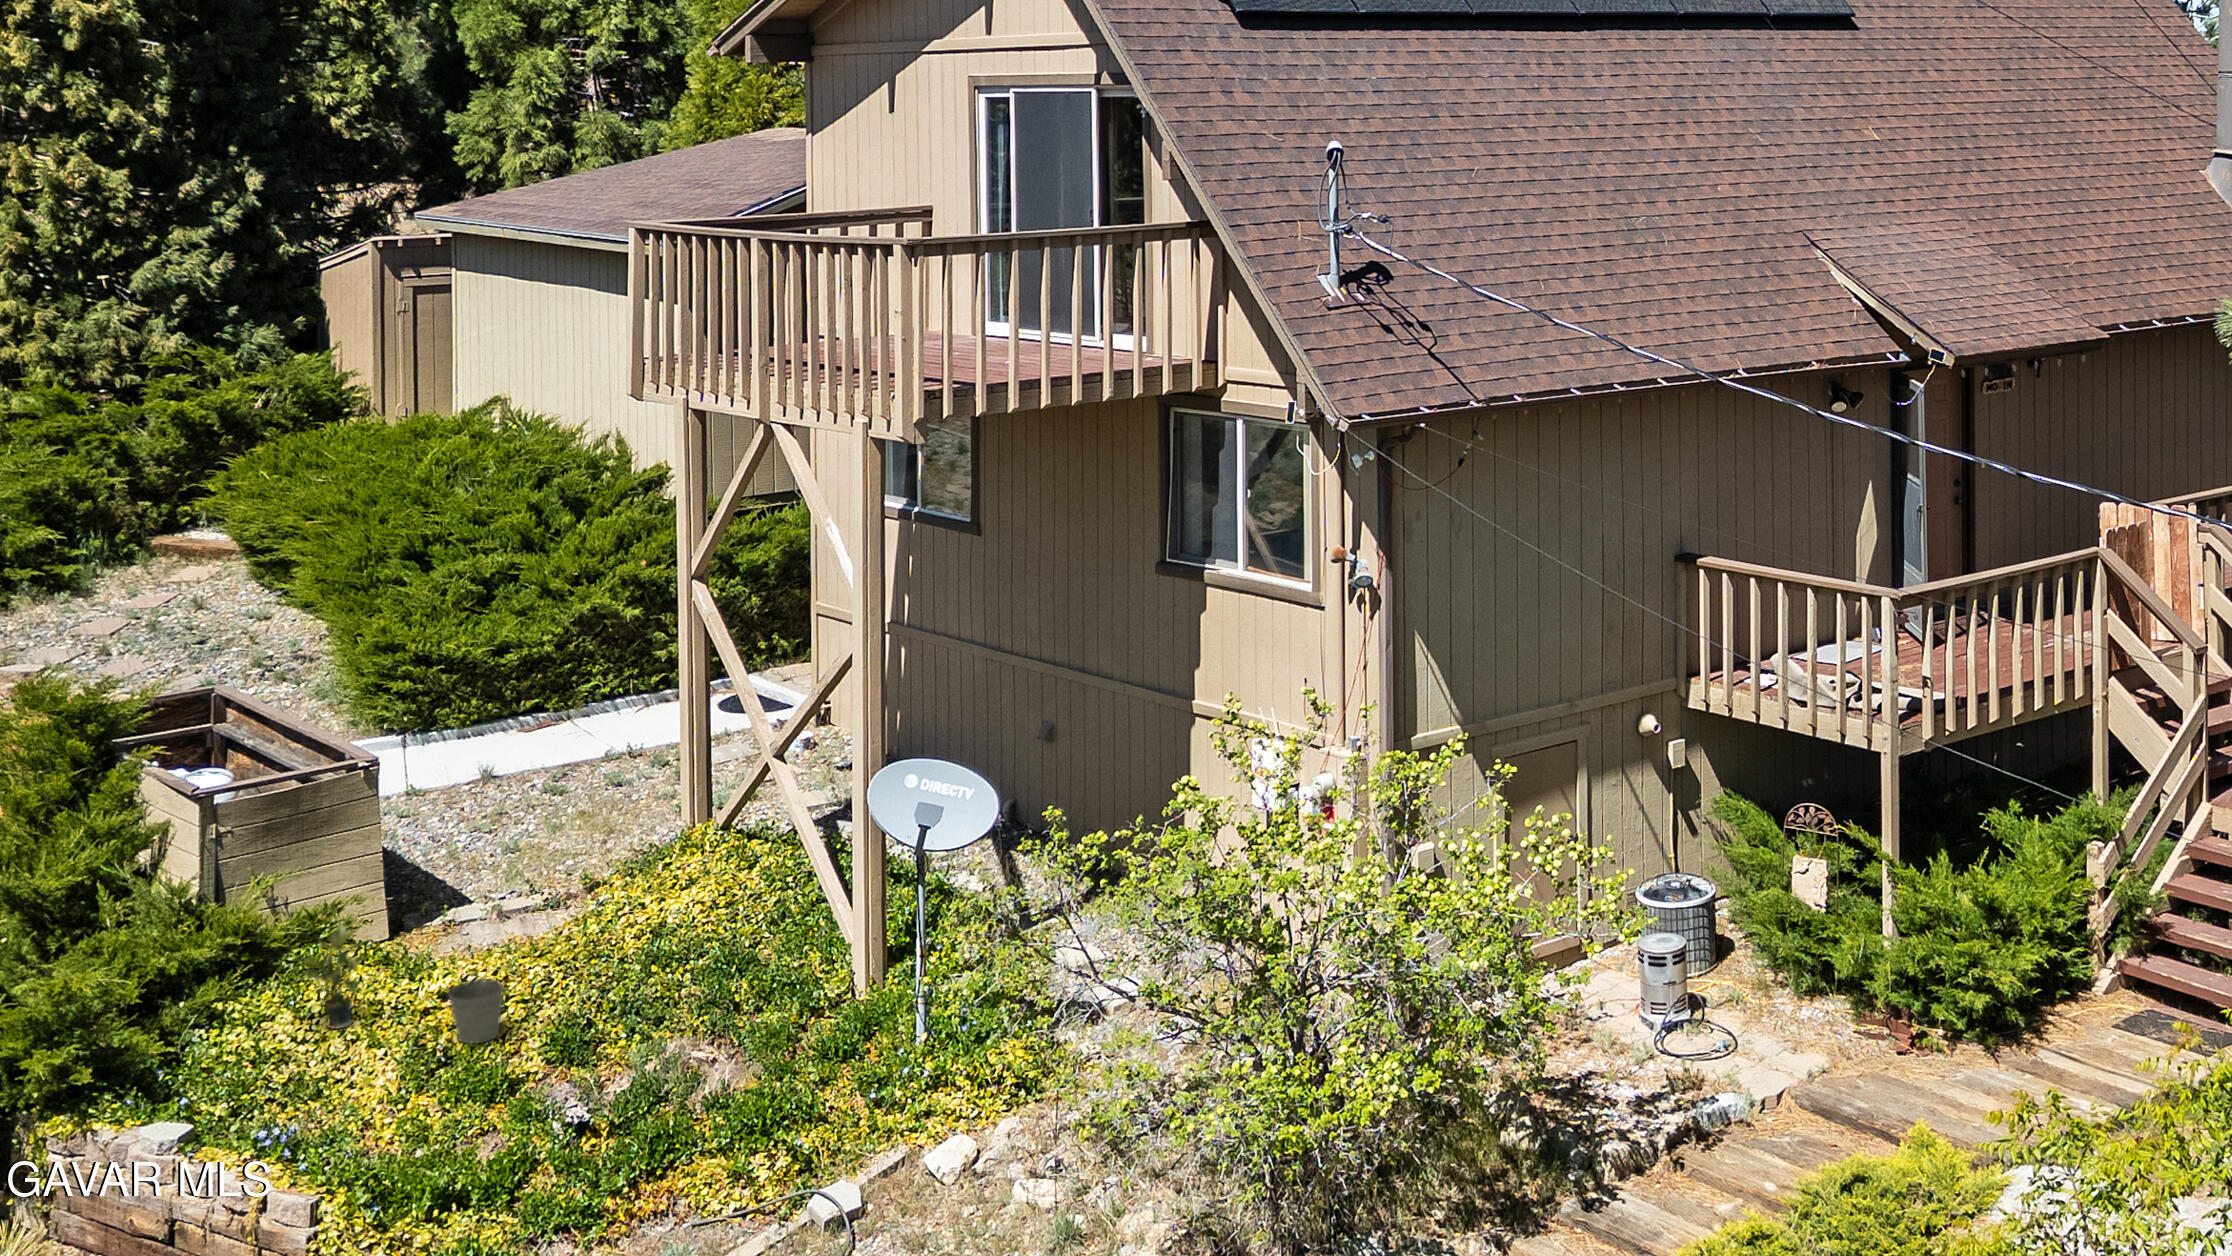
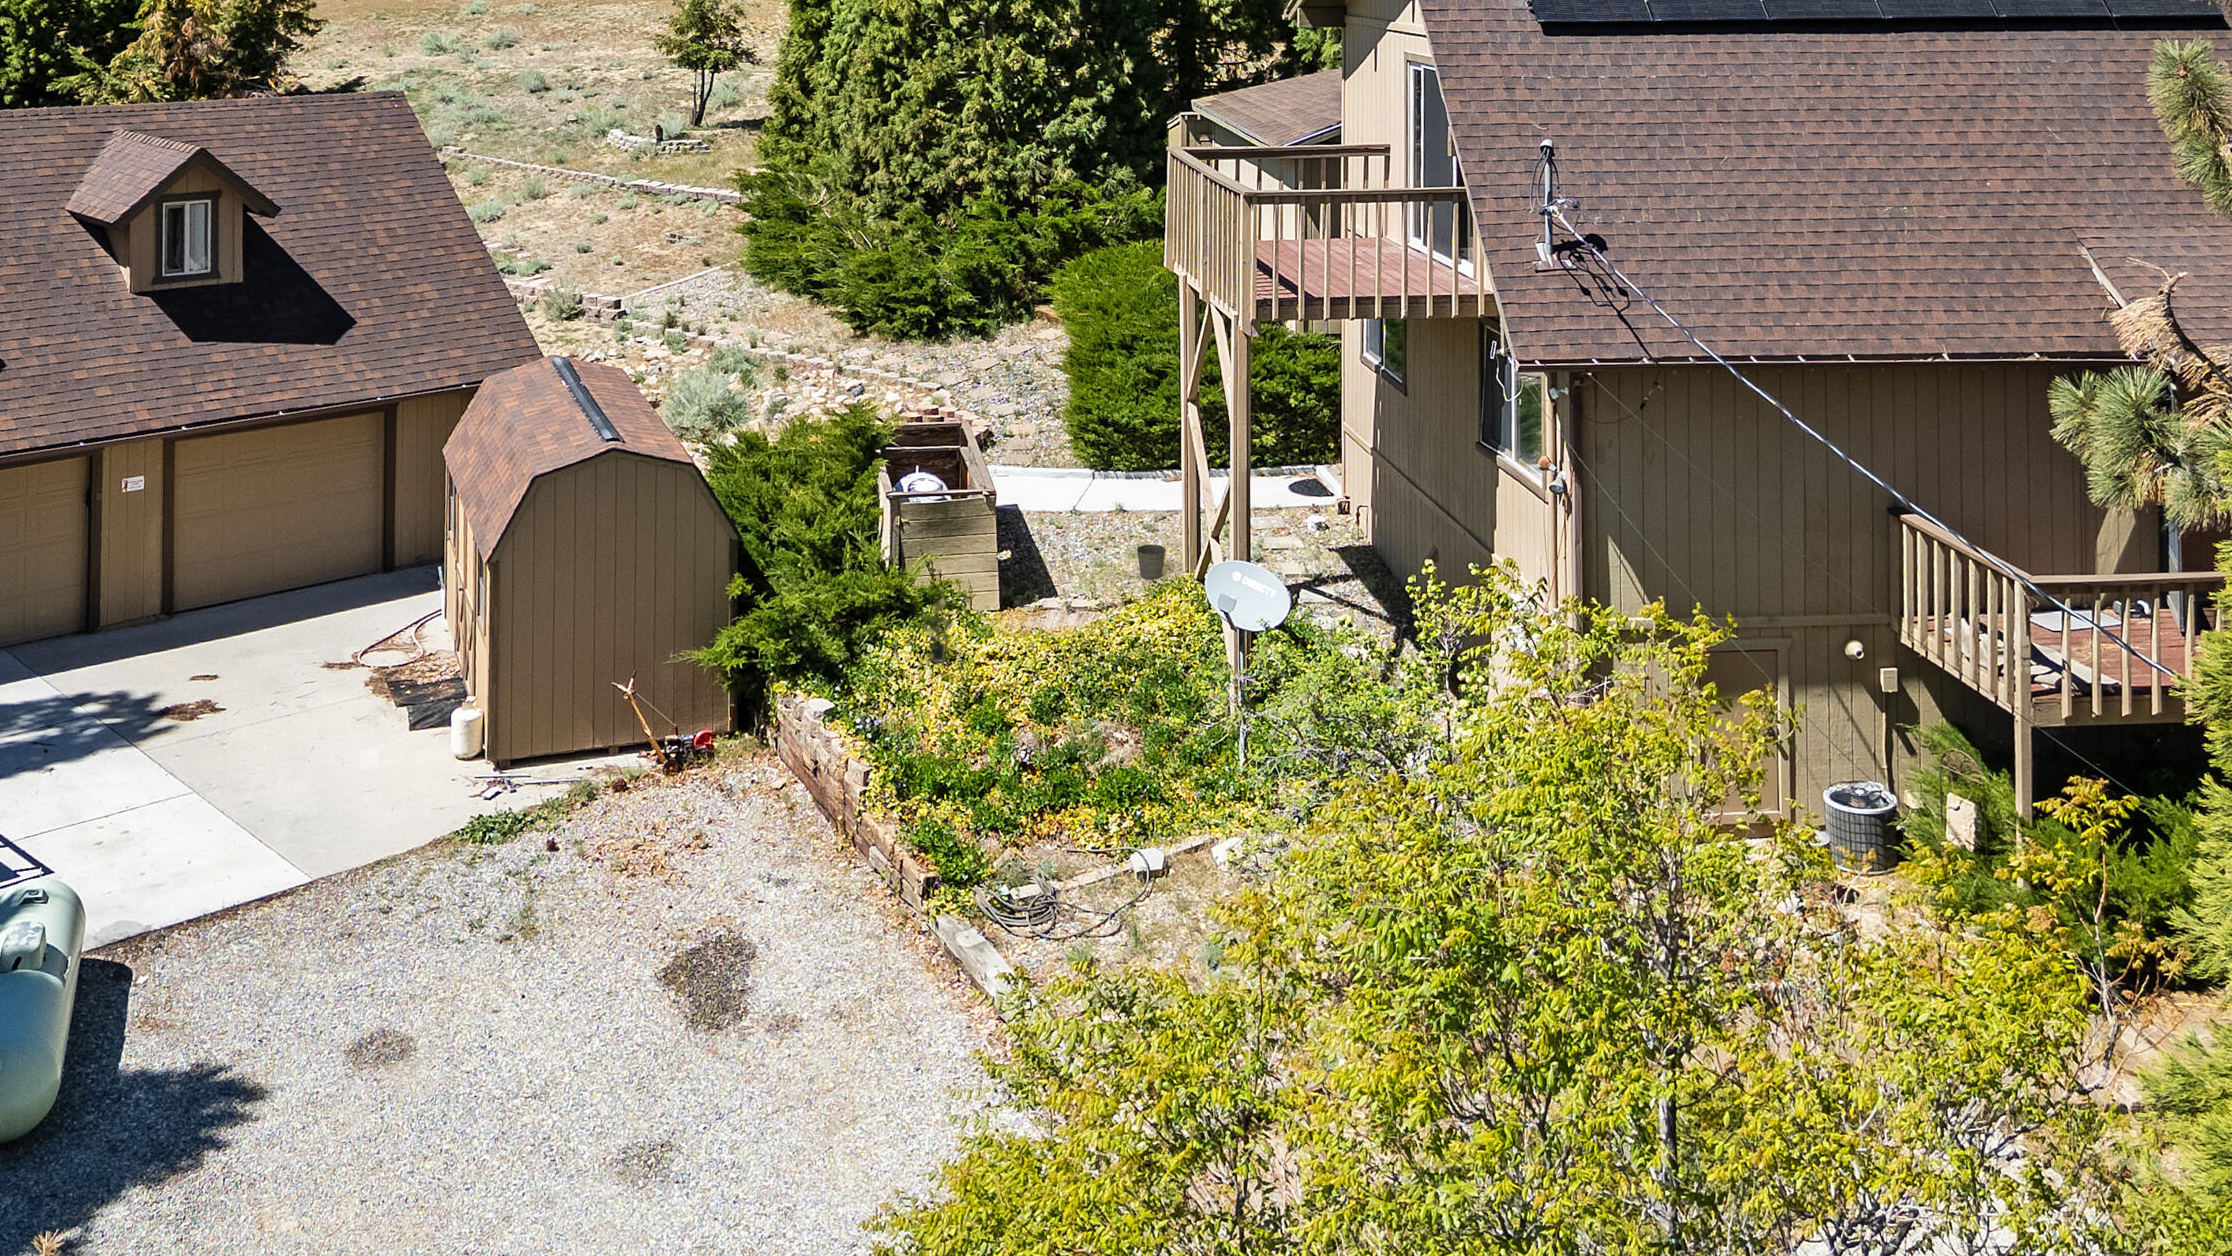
bucket: present [448,979,504,1044] -> present [1137,544,1166,579]

